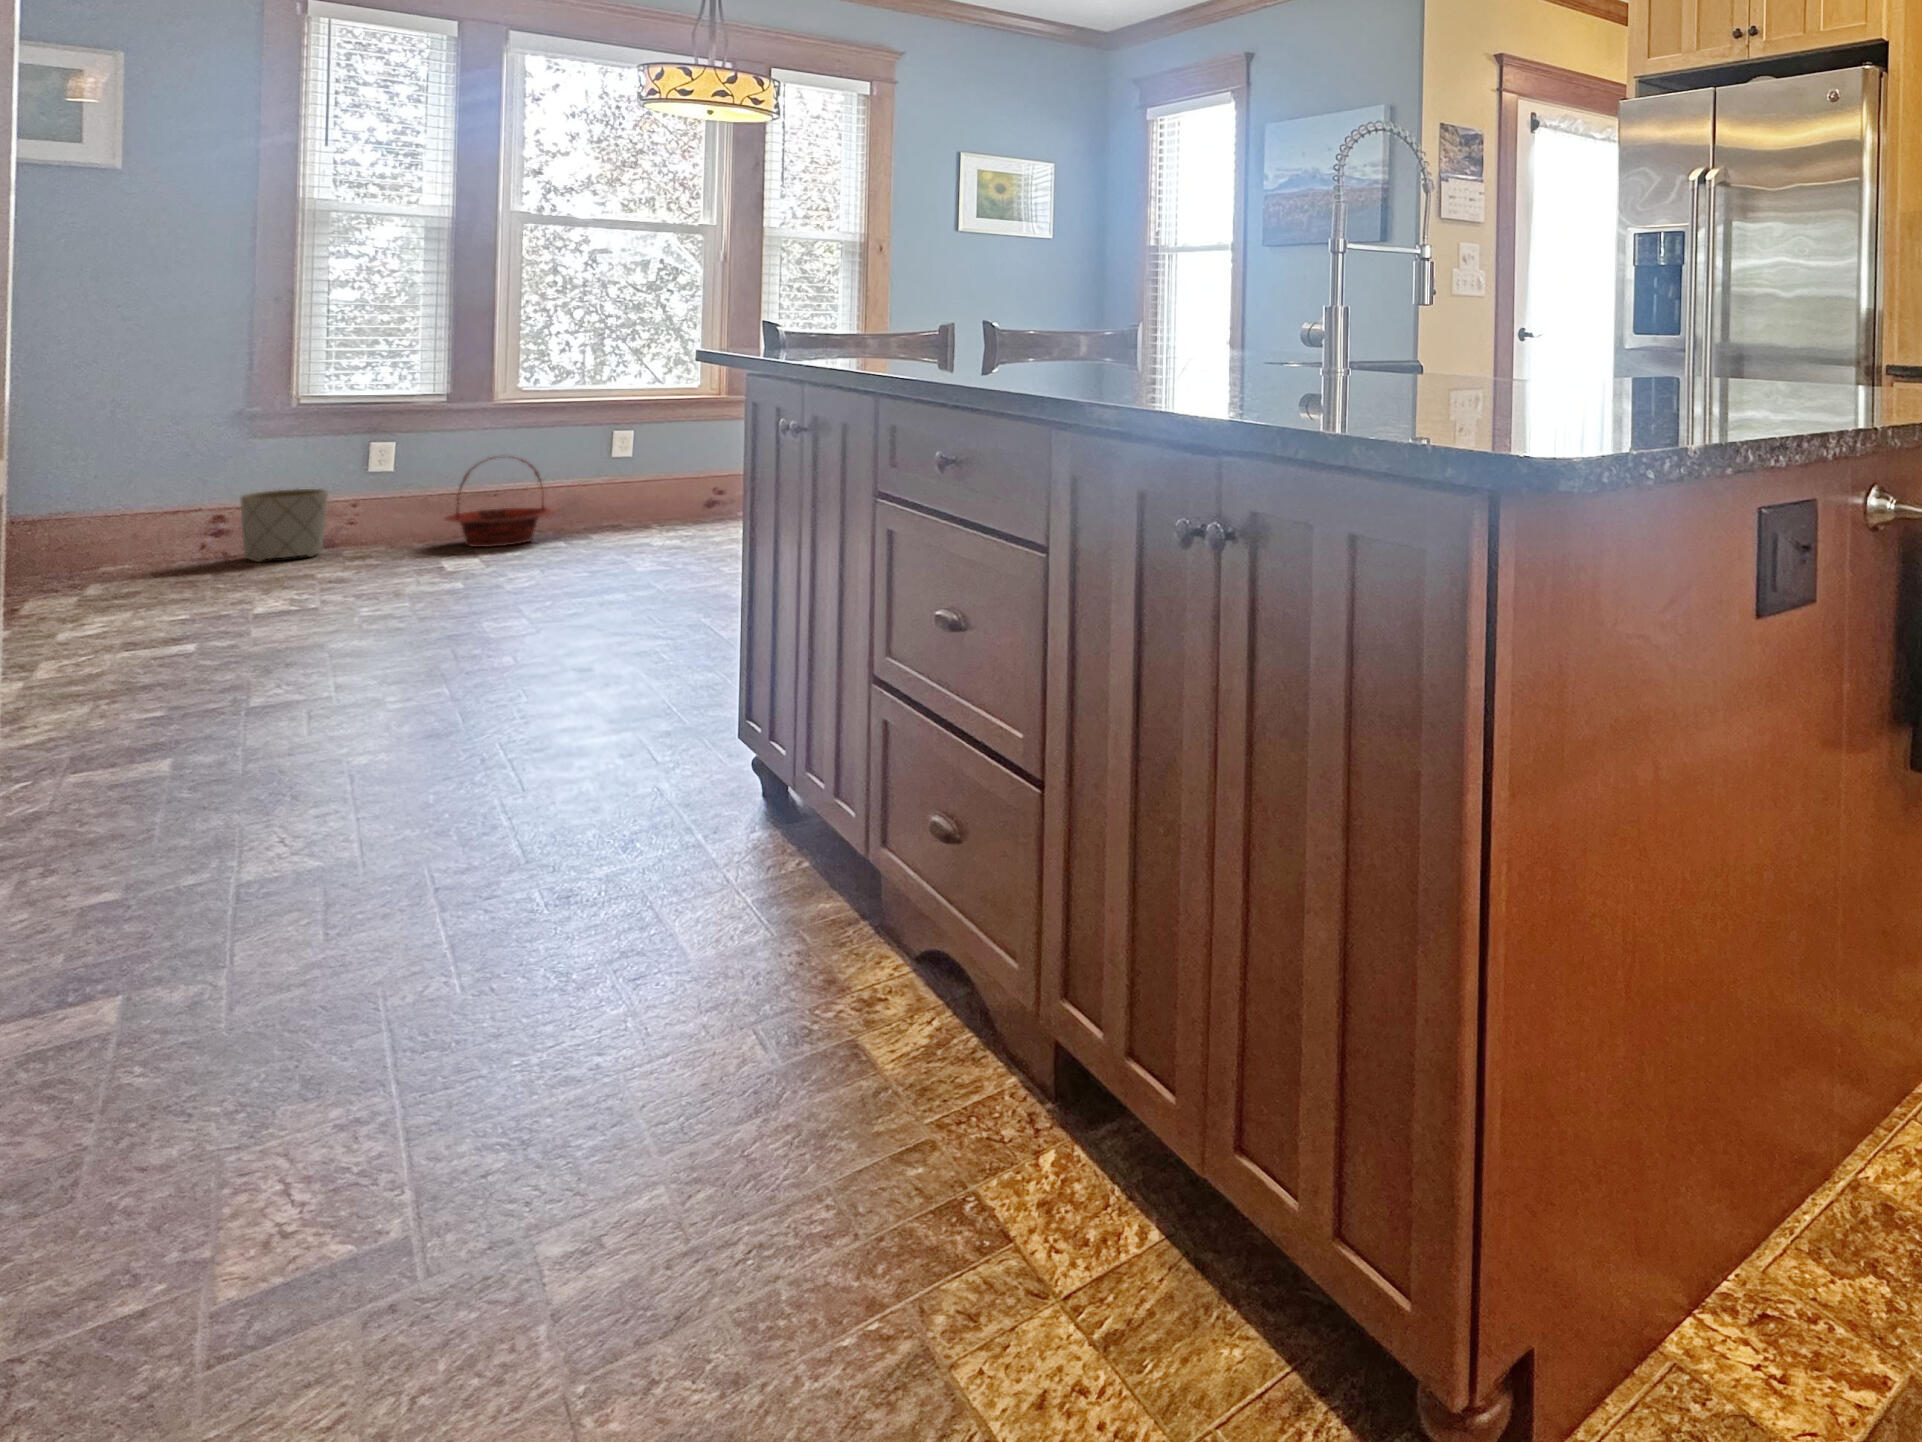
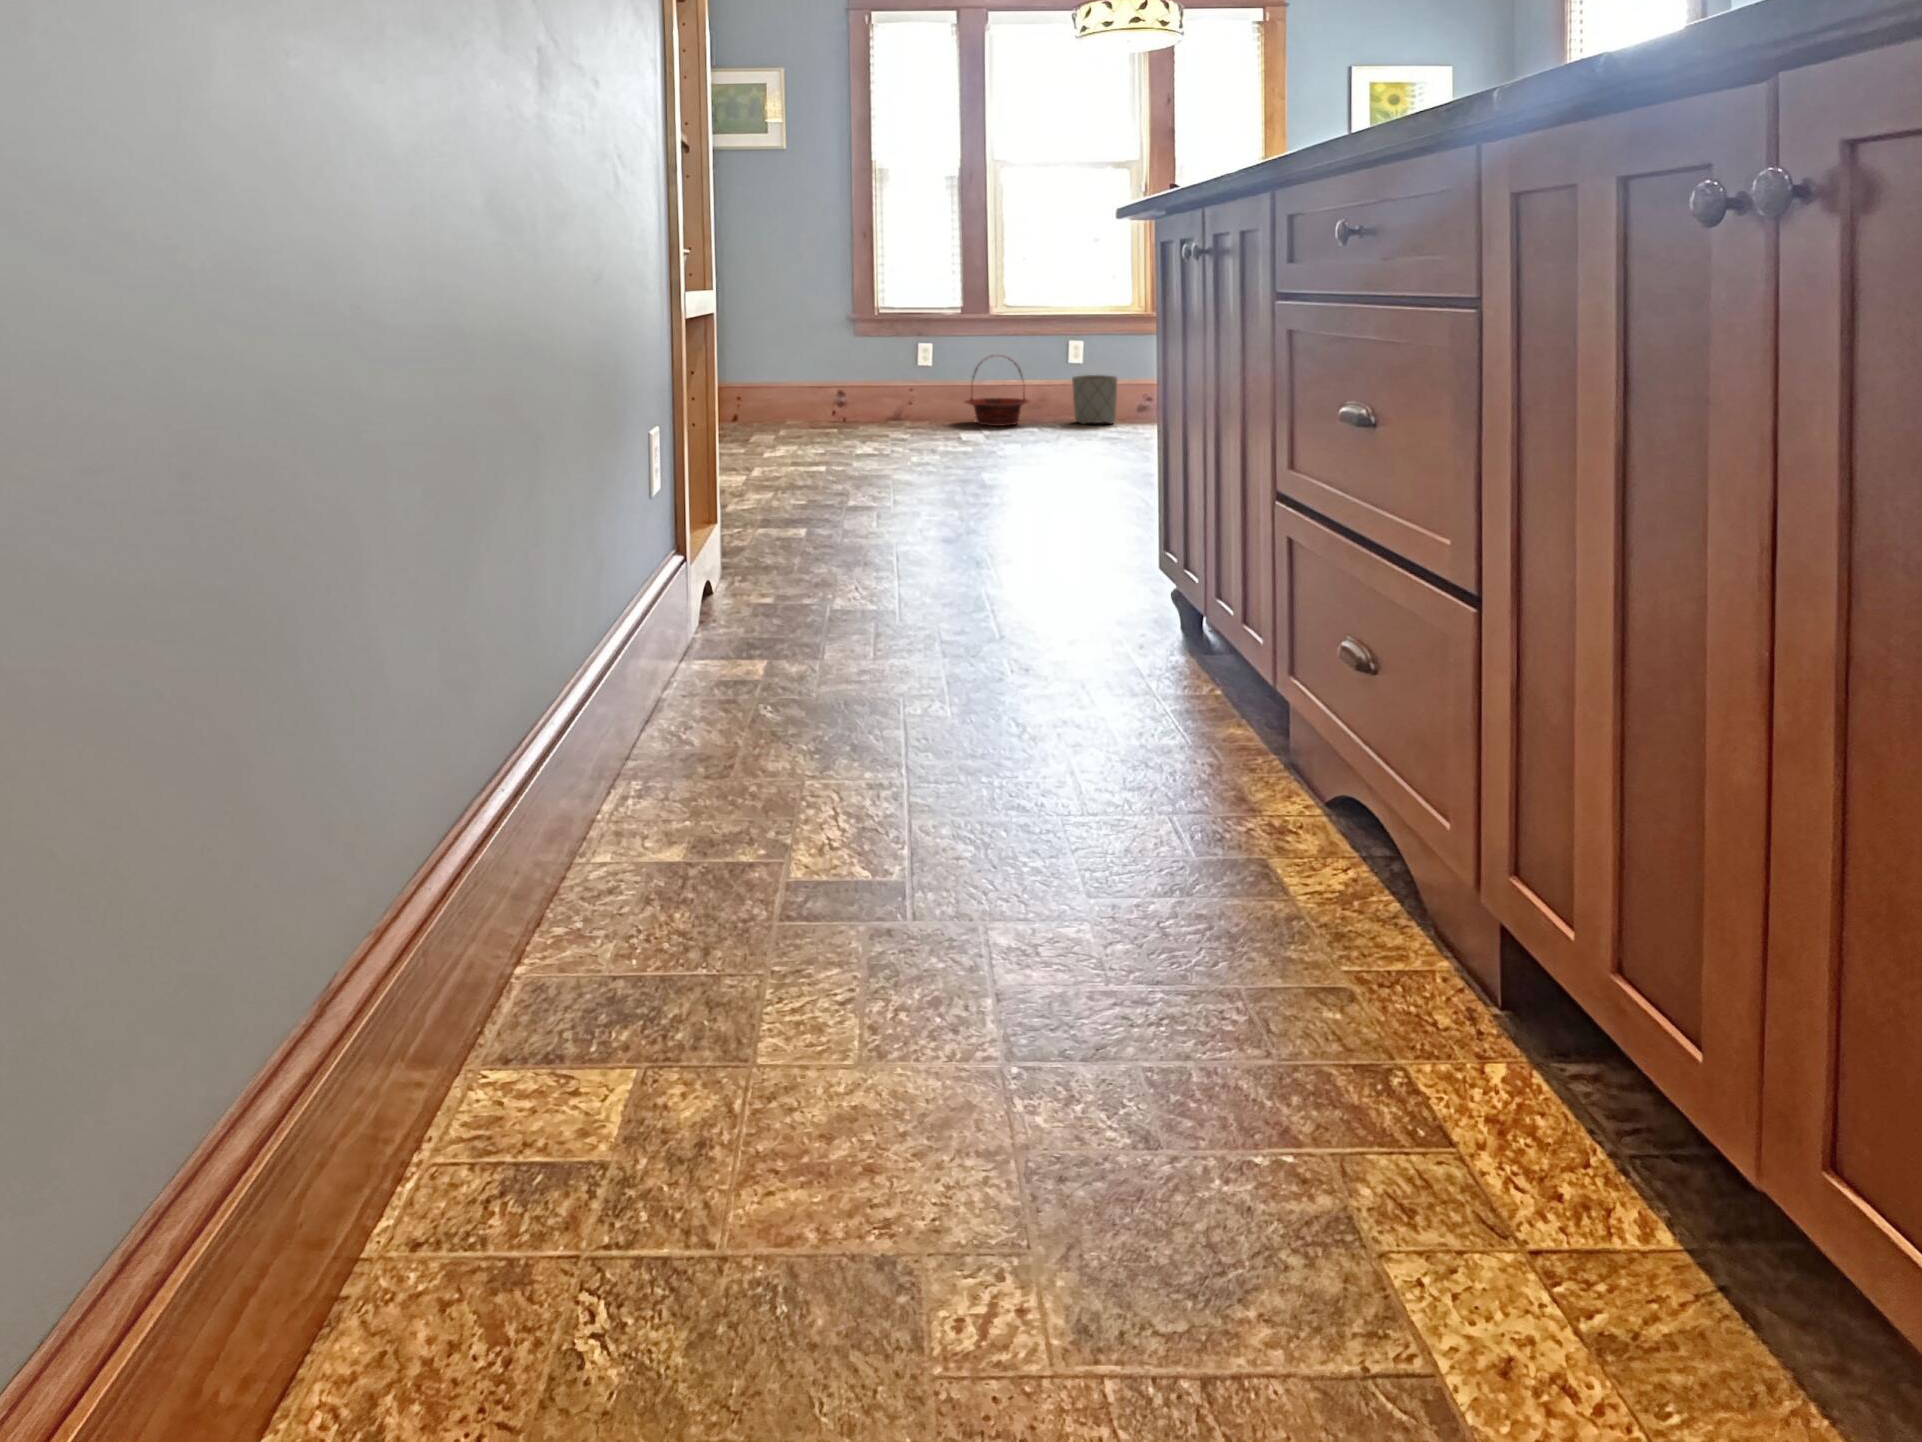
planter: present [240,489,328,562] -> present [1072,375,1117,424]

